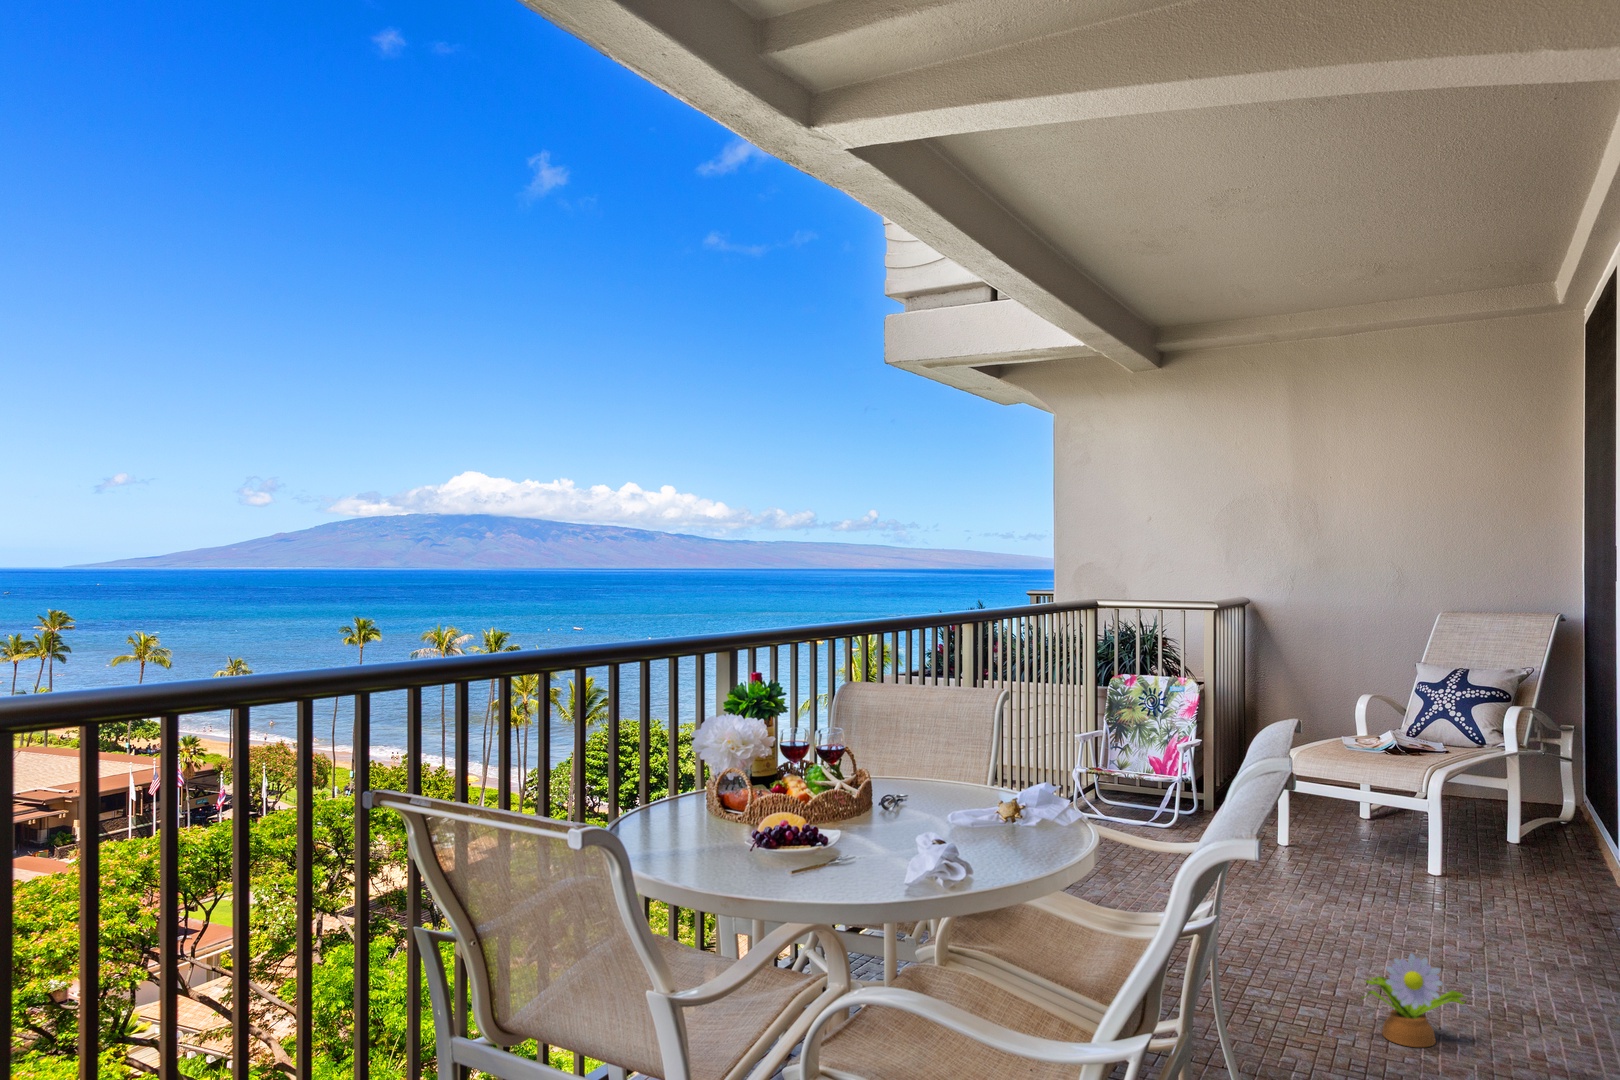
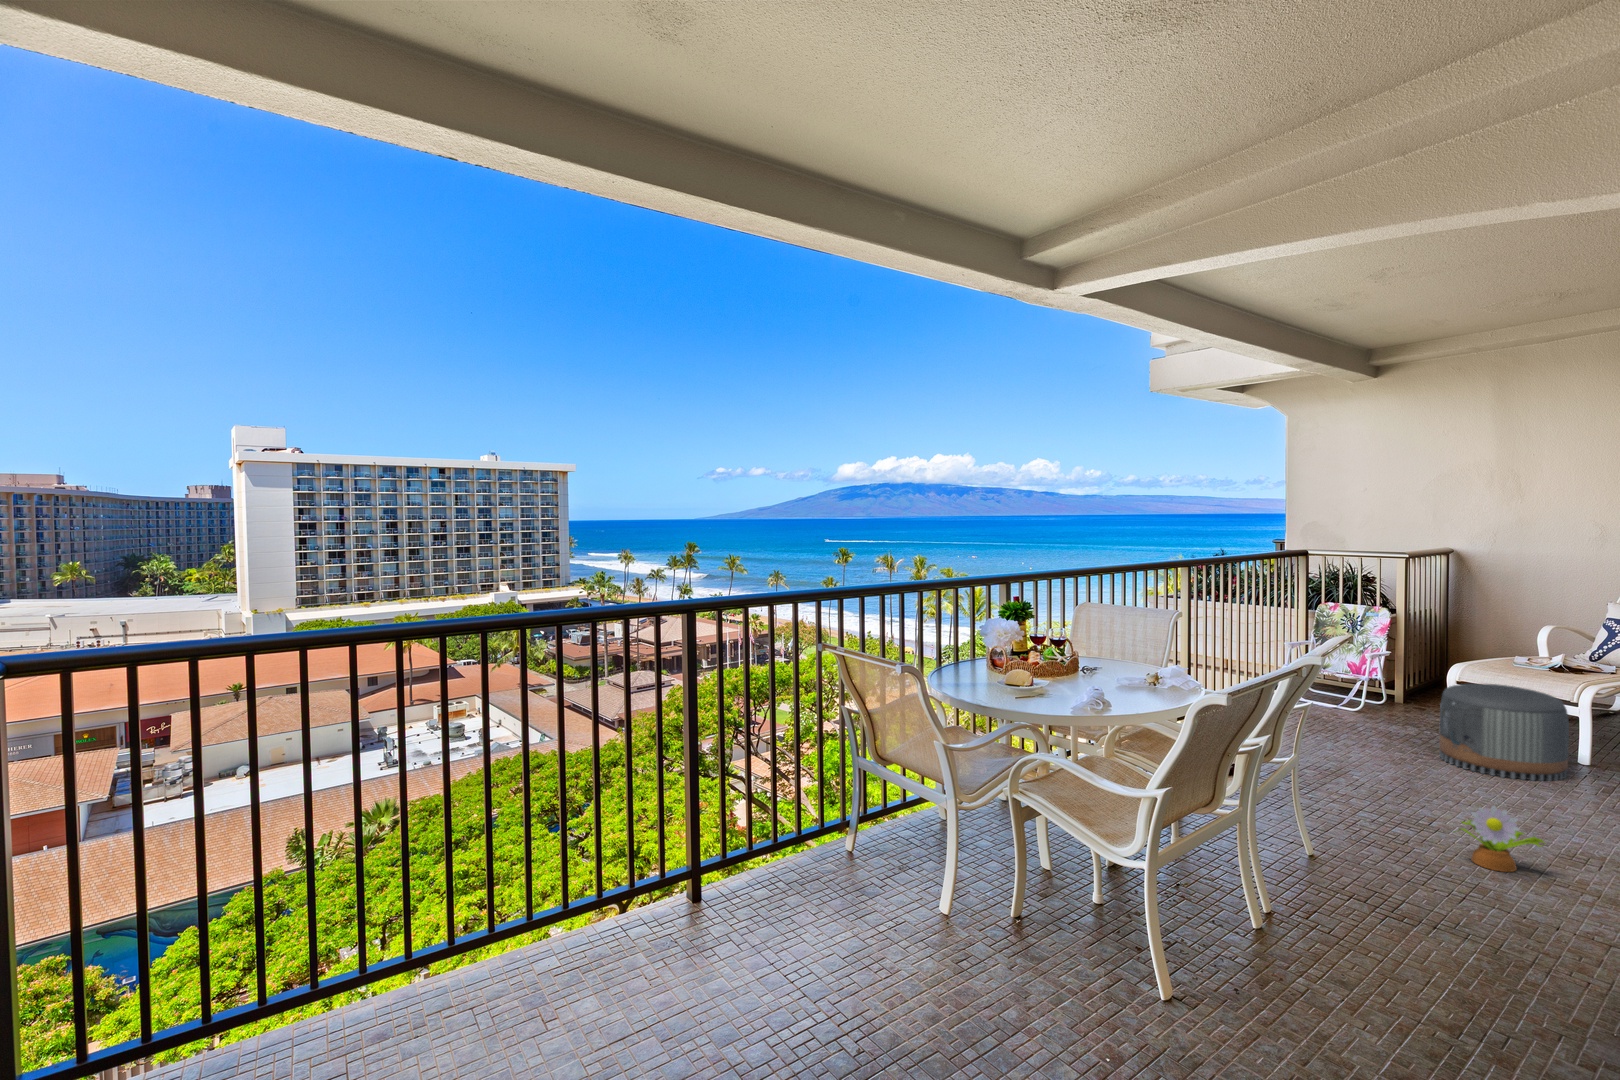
pouf: none [1282,778,1426,906] -> present [1439,684,1569,781]

